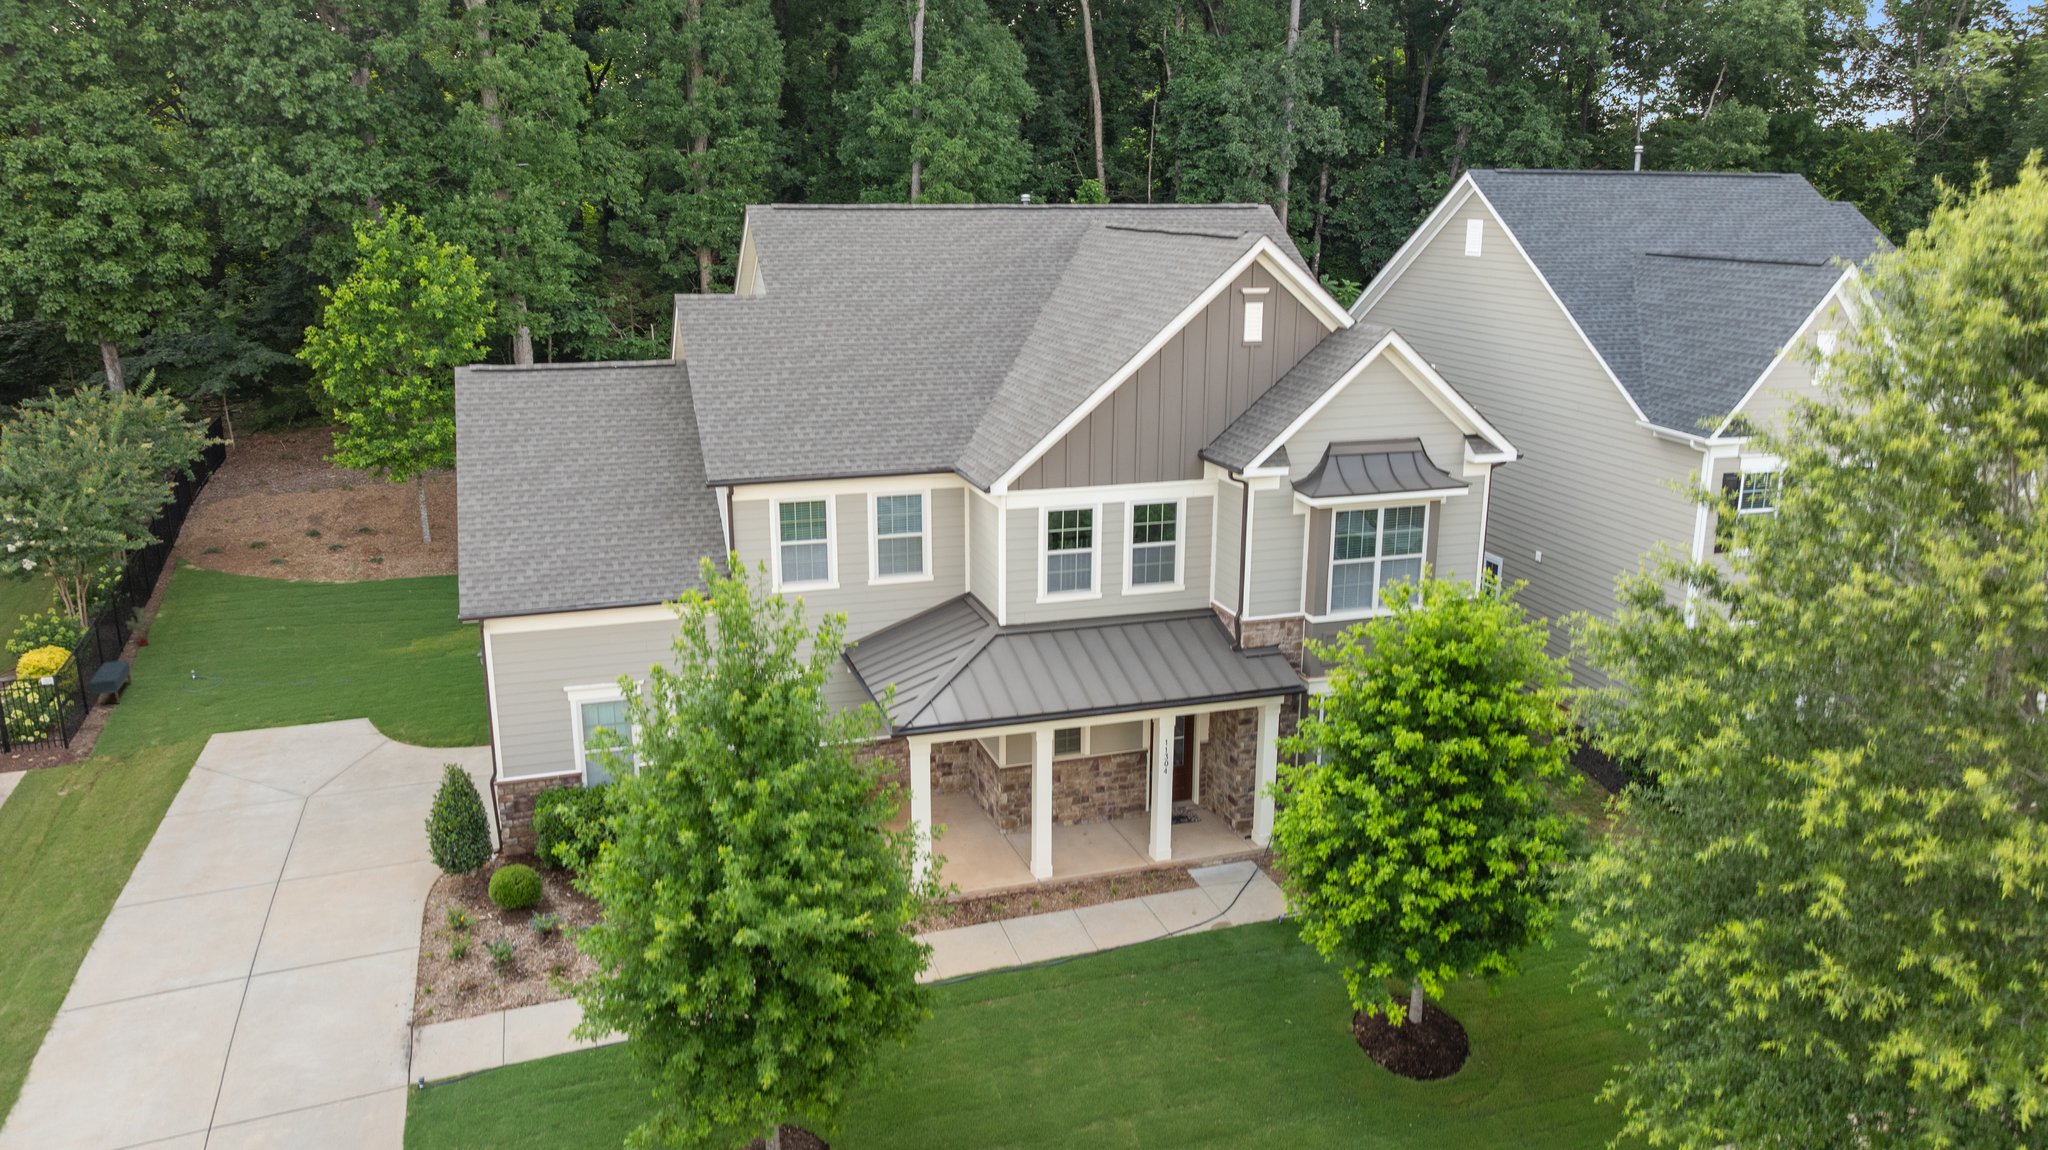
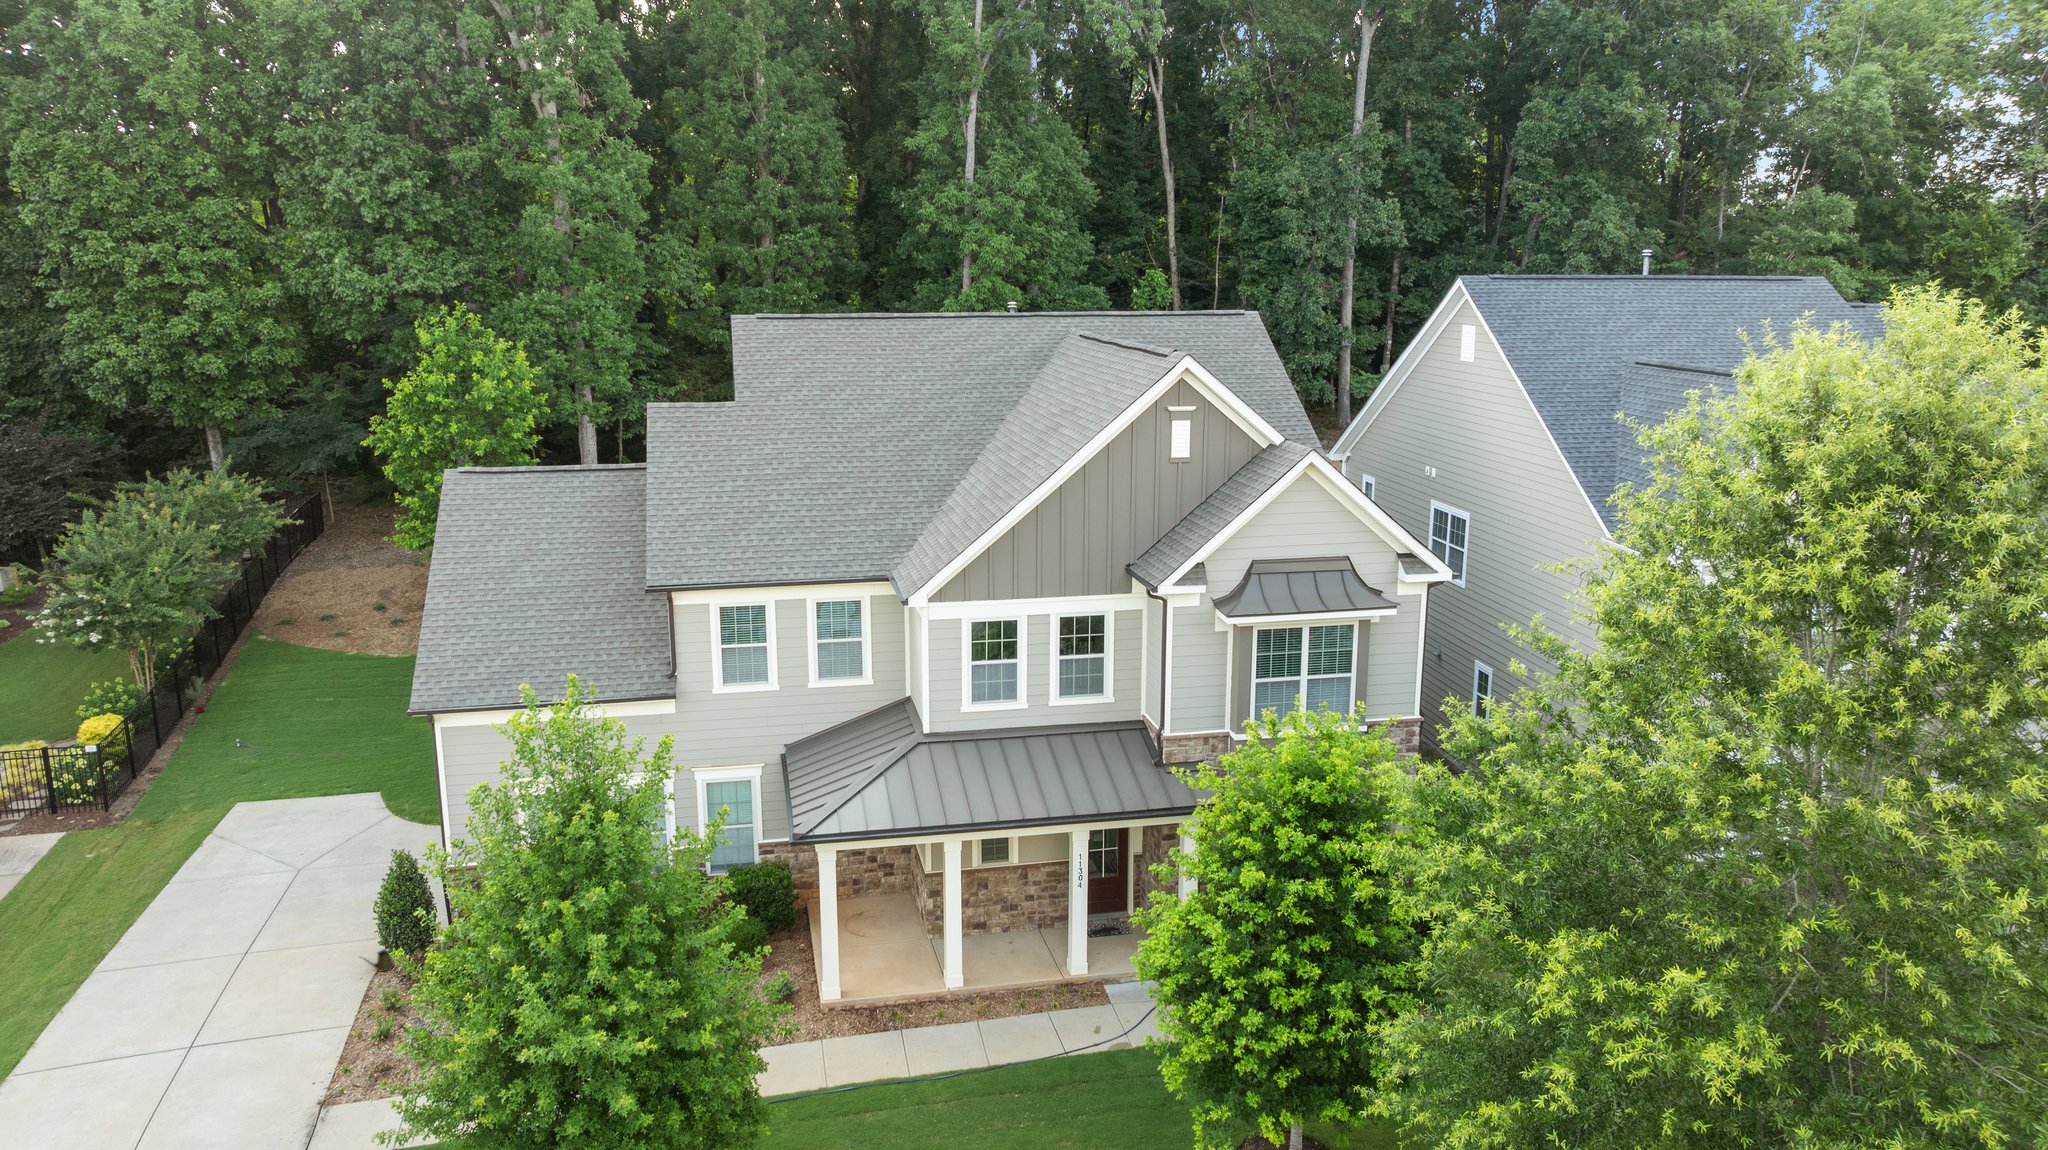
bench: present [89,661,132,706] -> none [137,728,180,770]
watering can: none [407,874,445,898] -> present [366,949,394,971]

